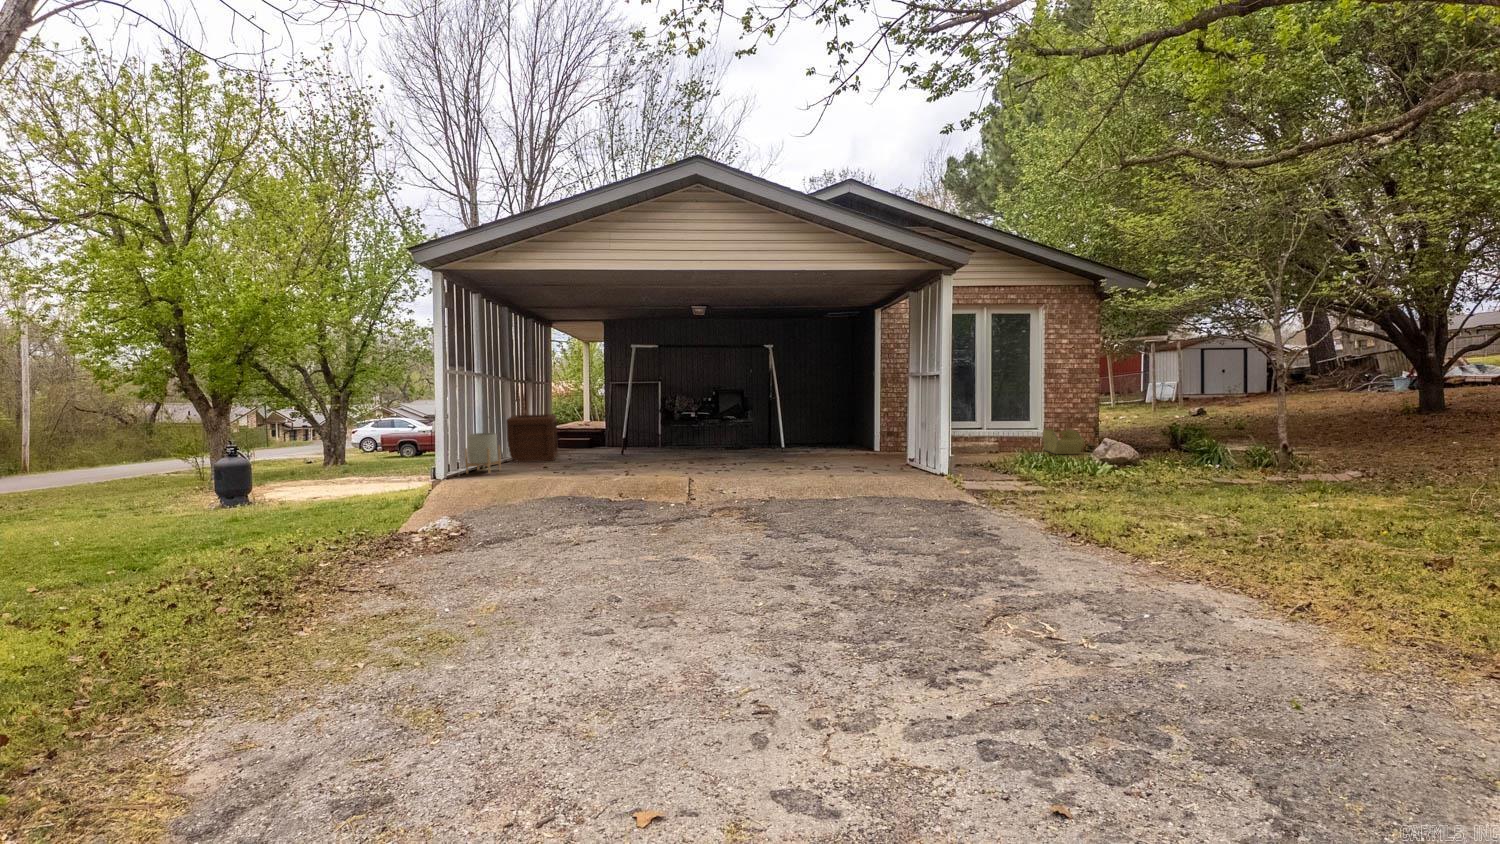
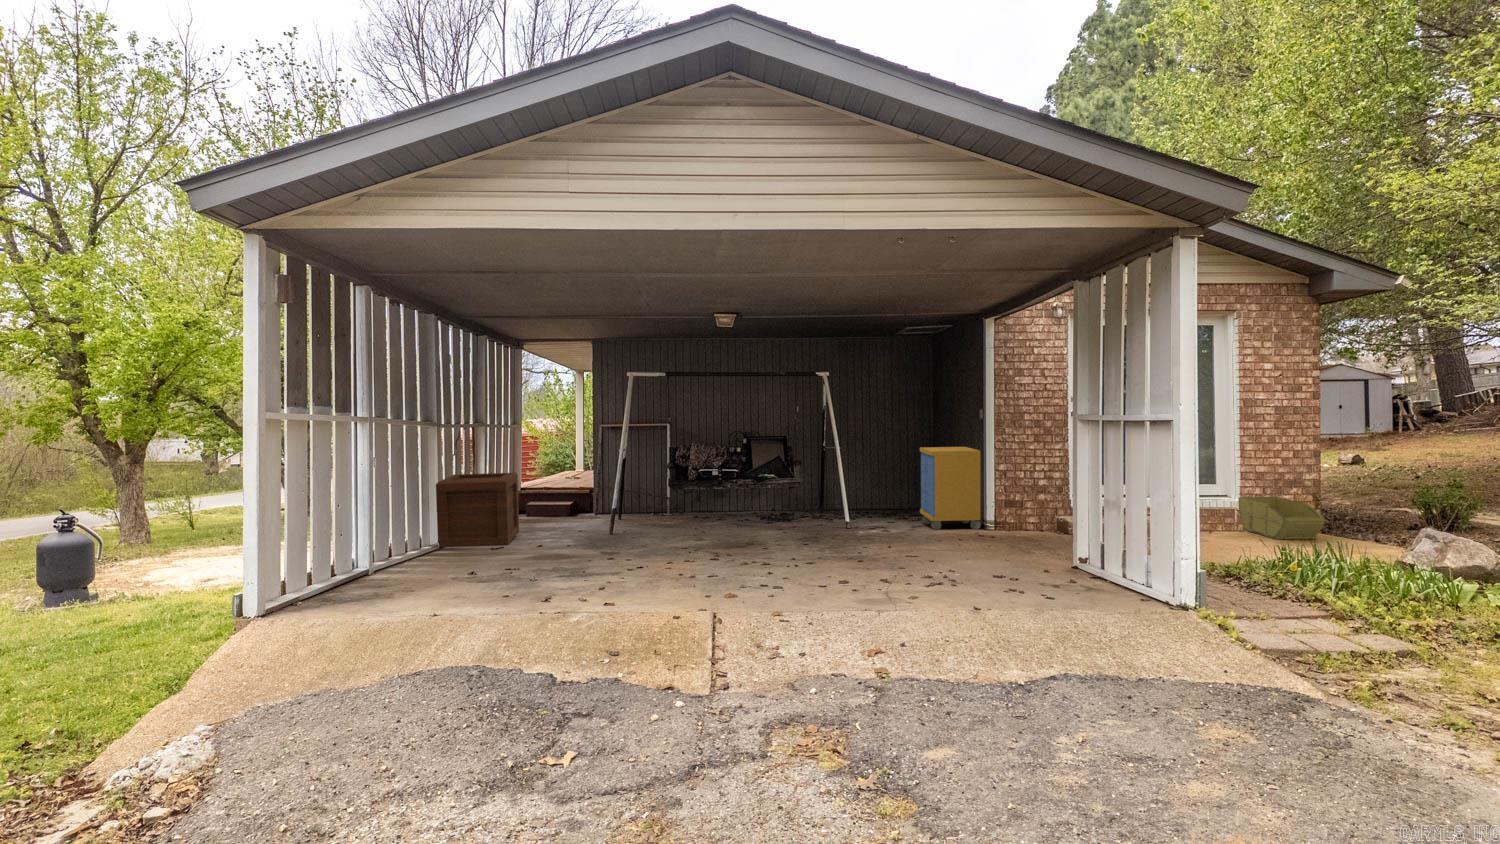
storage cabinet: none [839,397,879,455] -> present [920,447,981,529]
planter: present [465,433,501,474] -> none [318,519,388,596]

